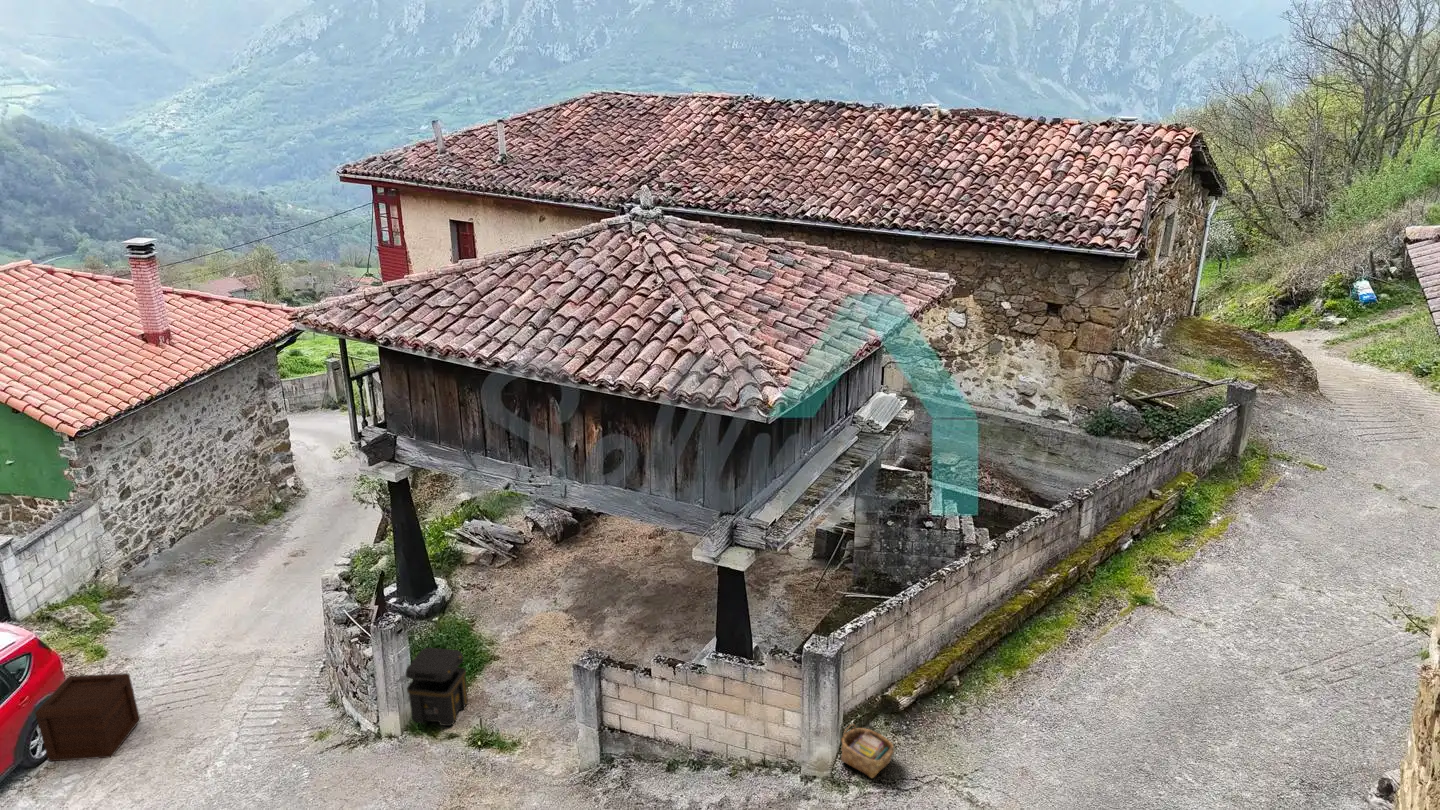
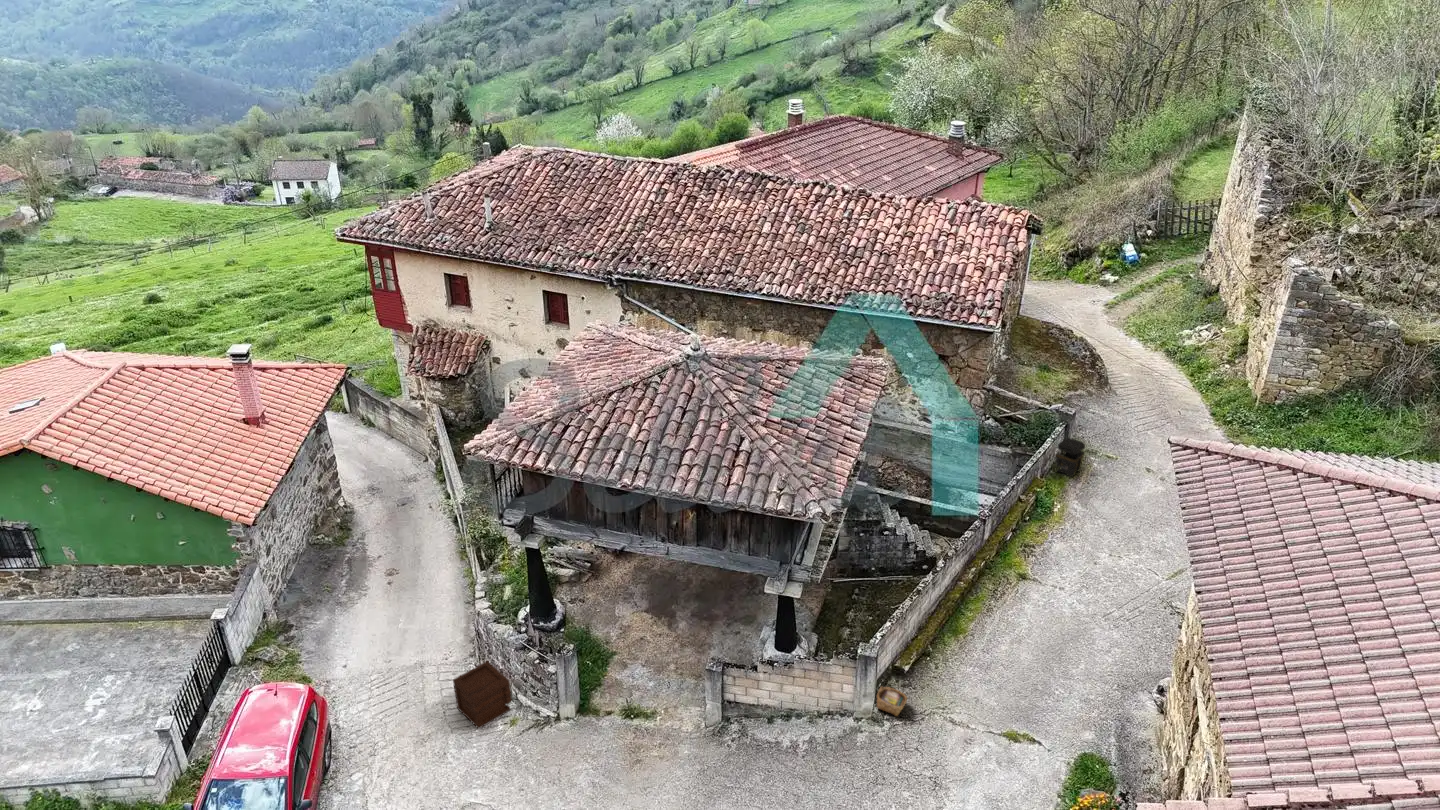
toolbox: present [406,648,468,726] -> present [1056,438,1085,477]
wooden crate: present [35,673,140,761] -> present [453,661,512,729]

